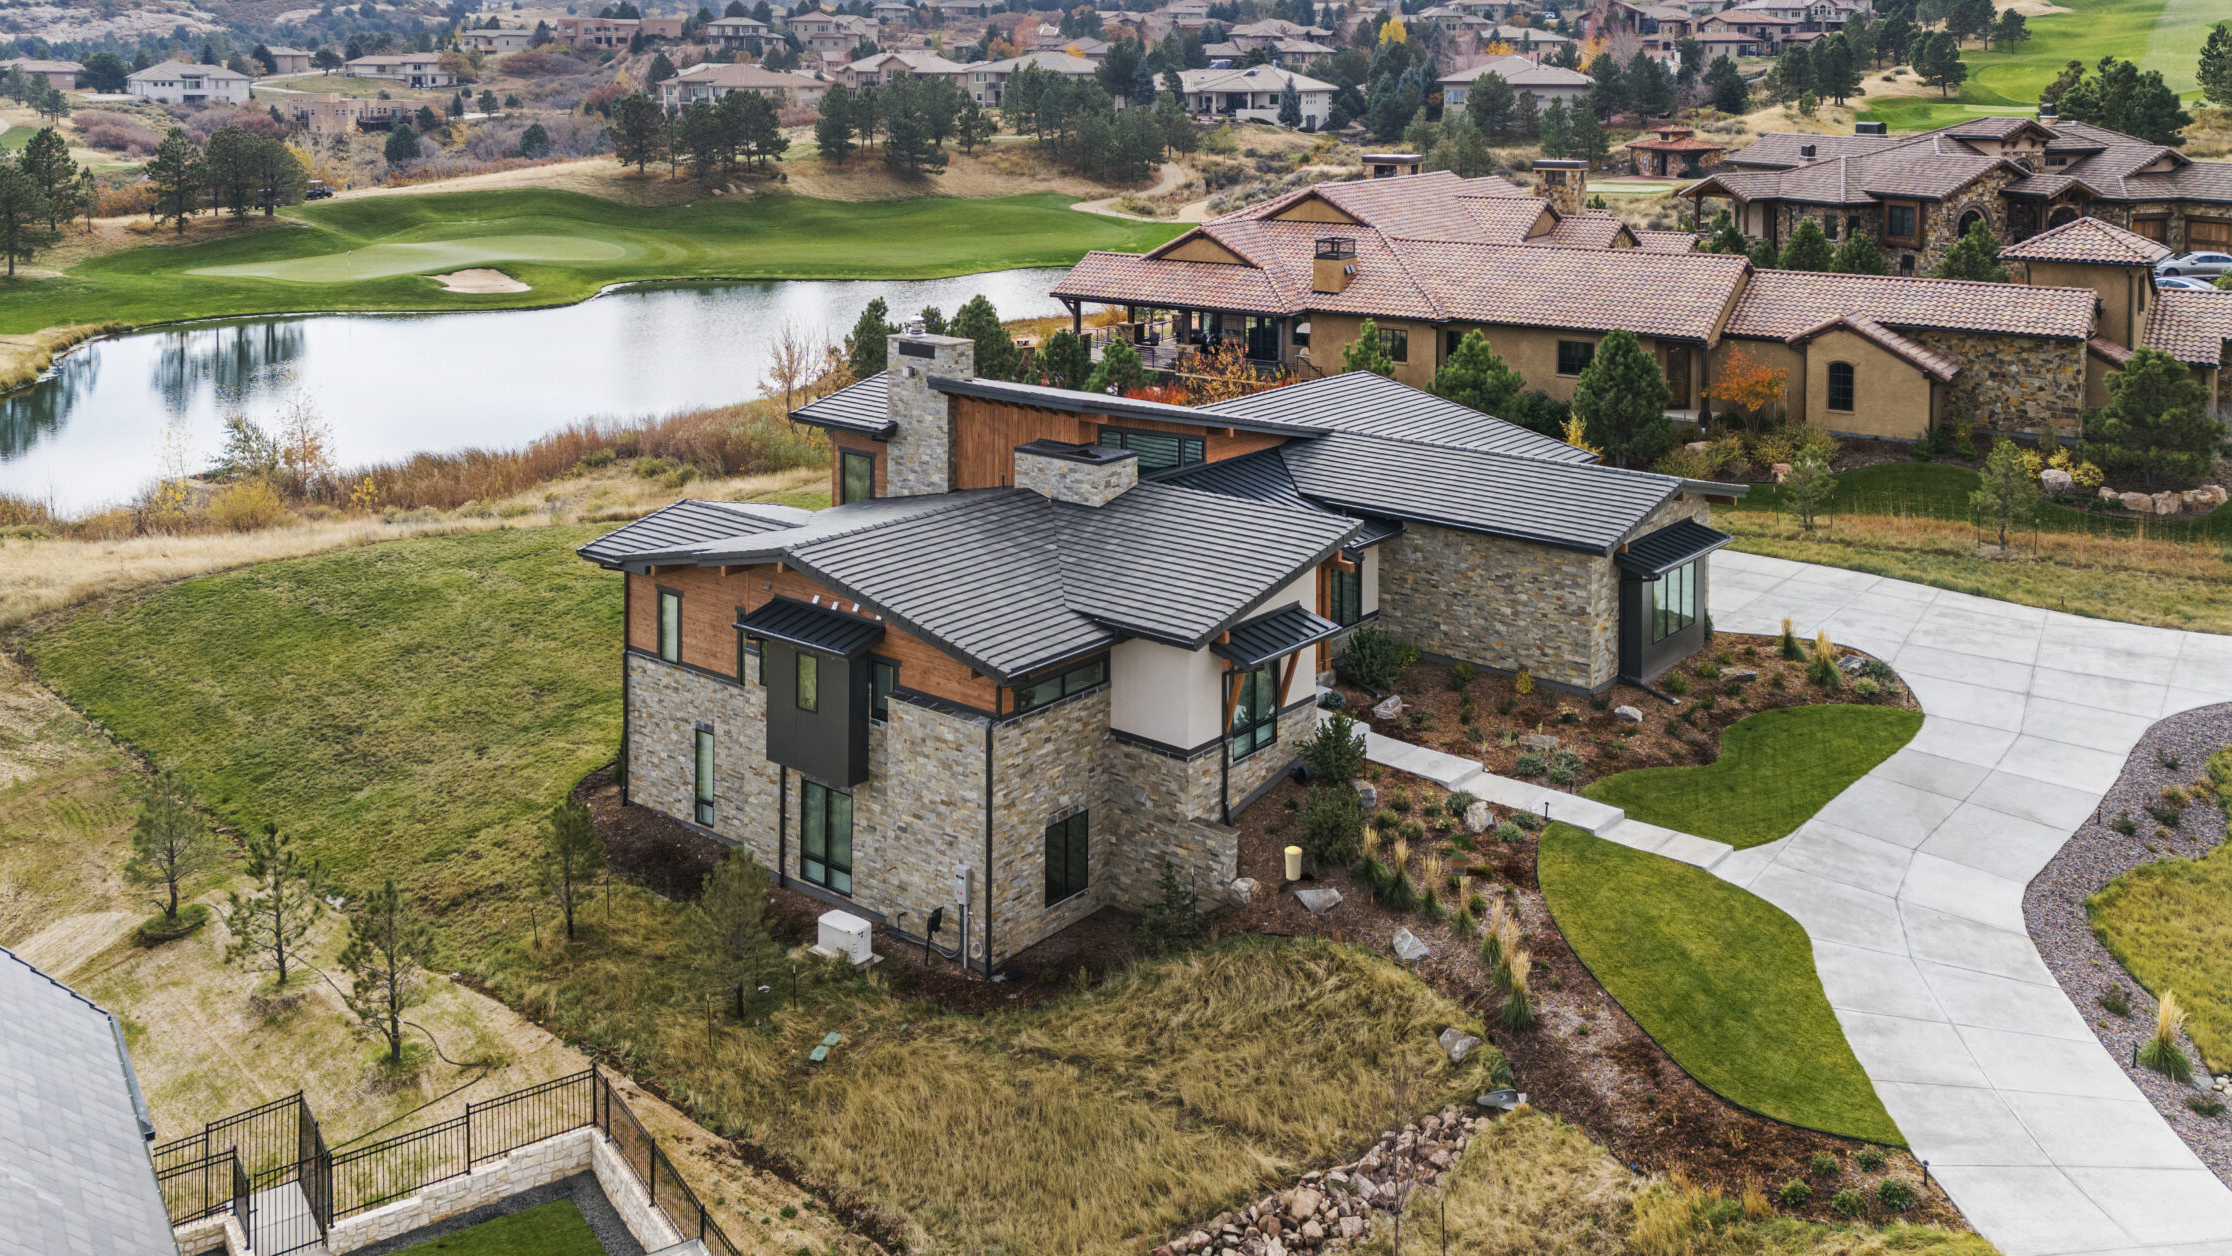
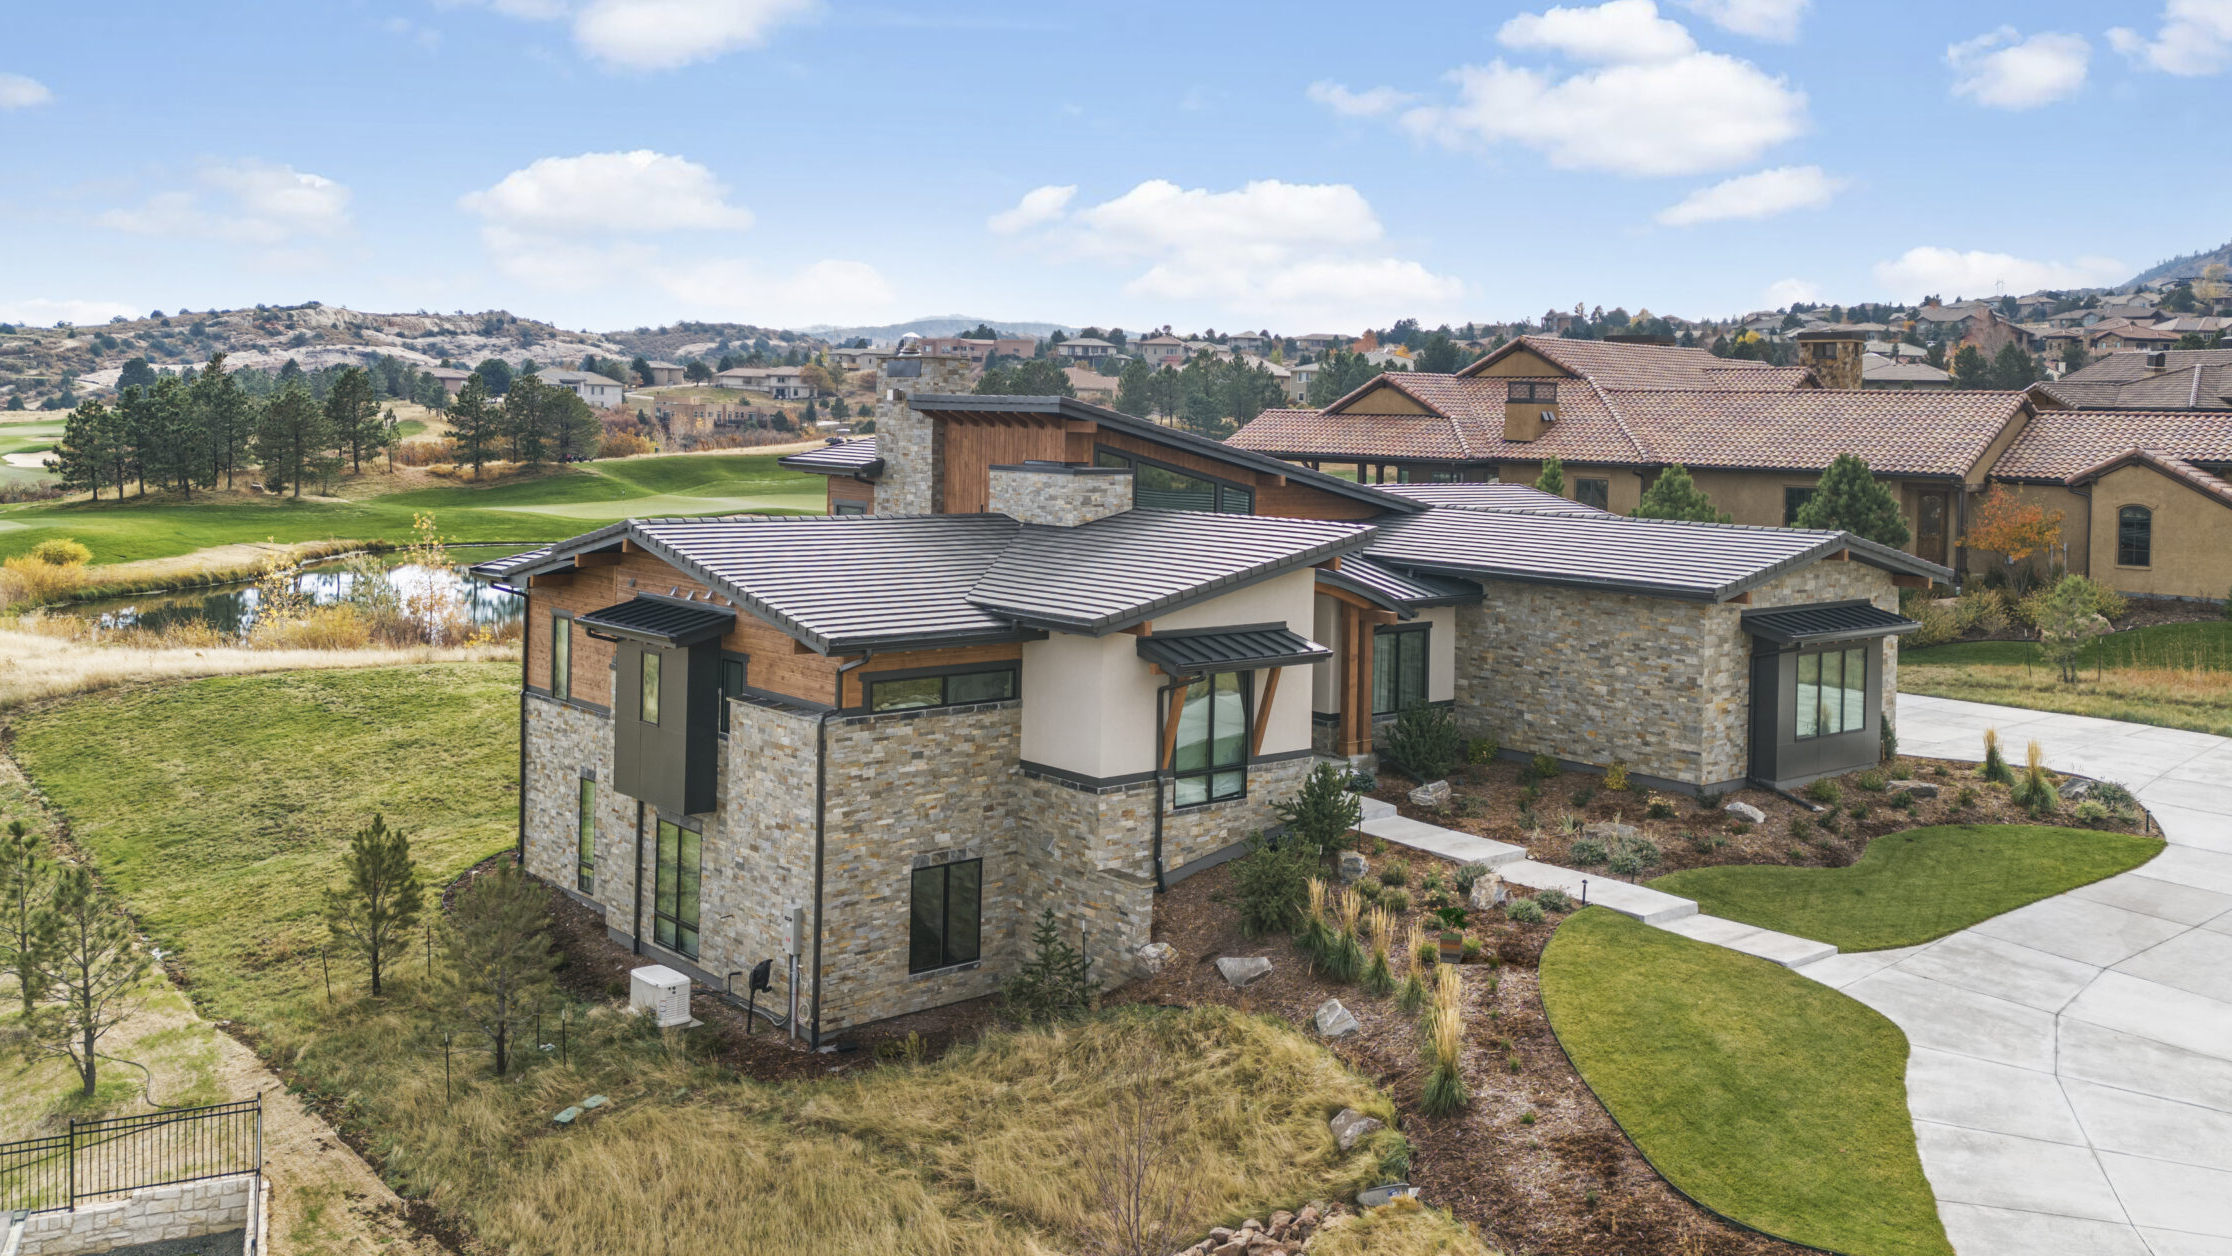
trash can: present [1284,846,1302,881] -> none [1220,912,1243,958]

